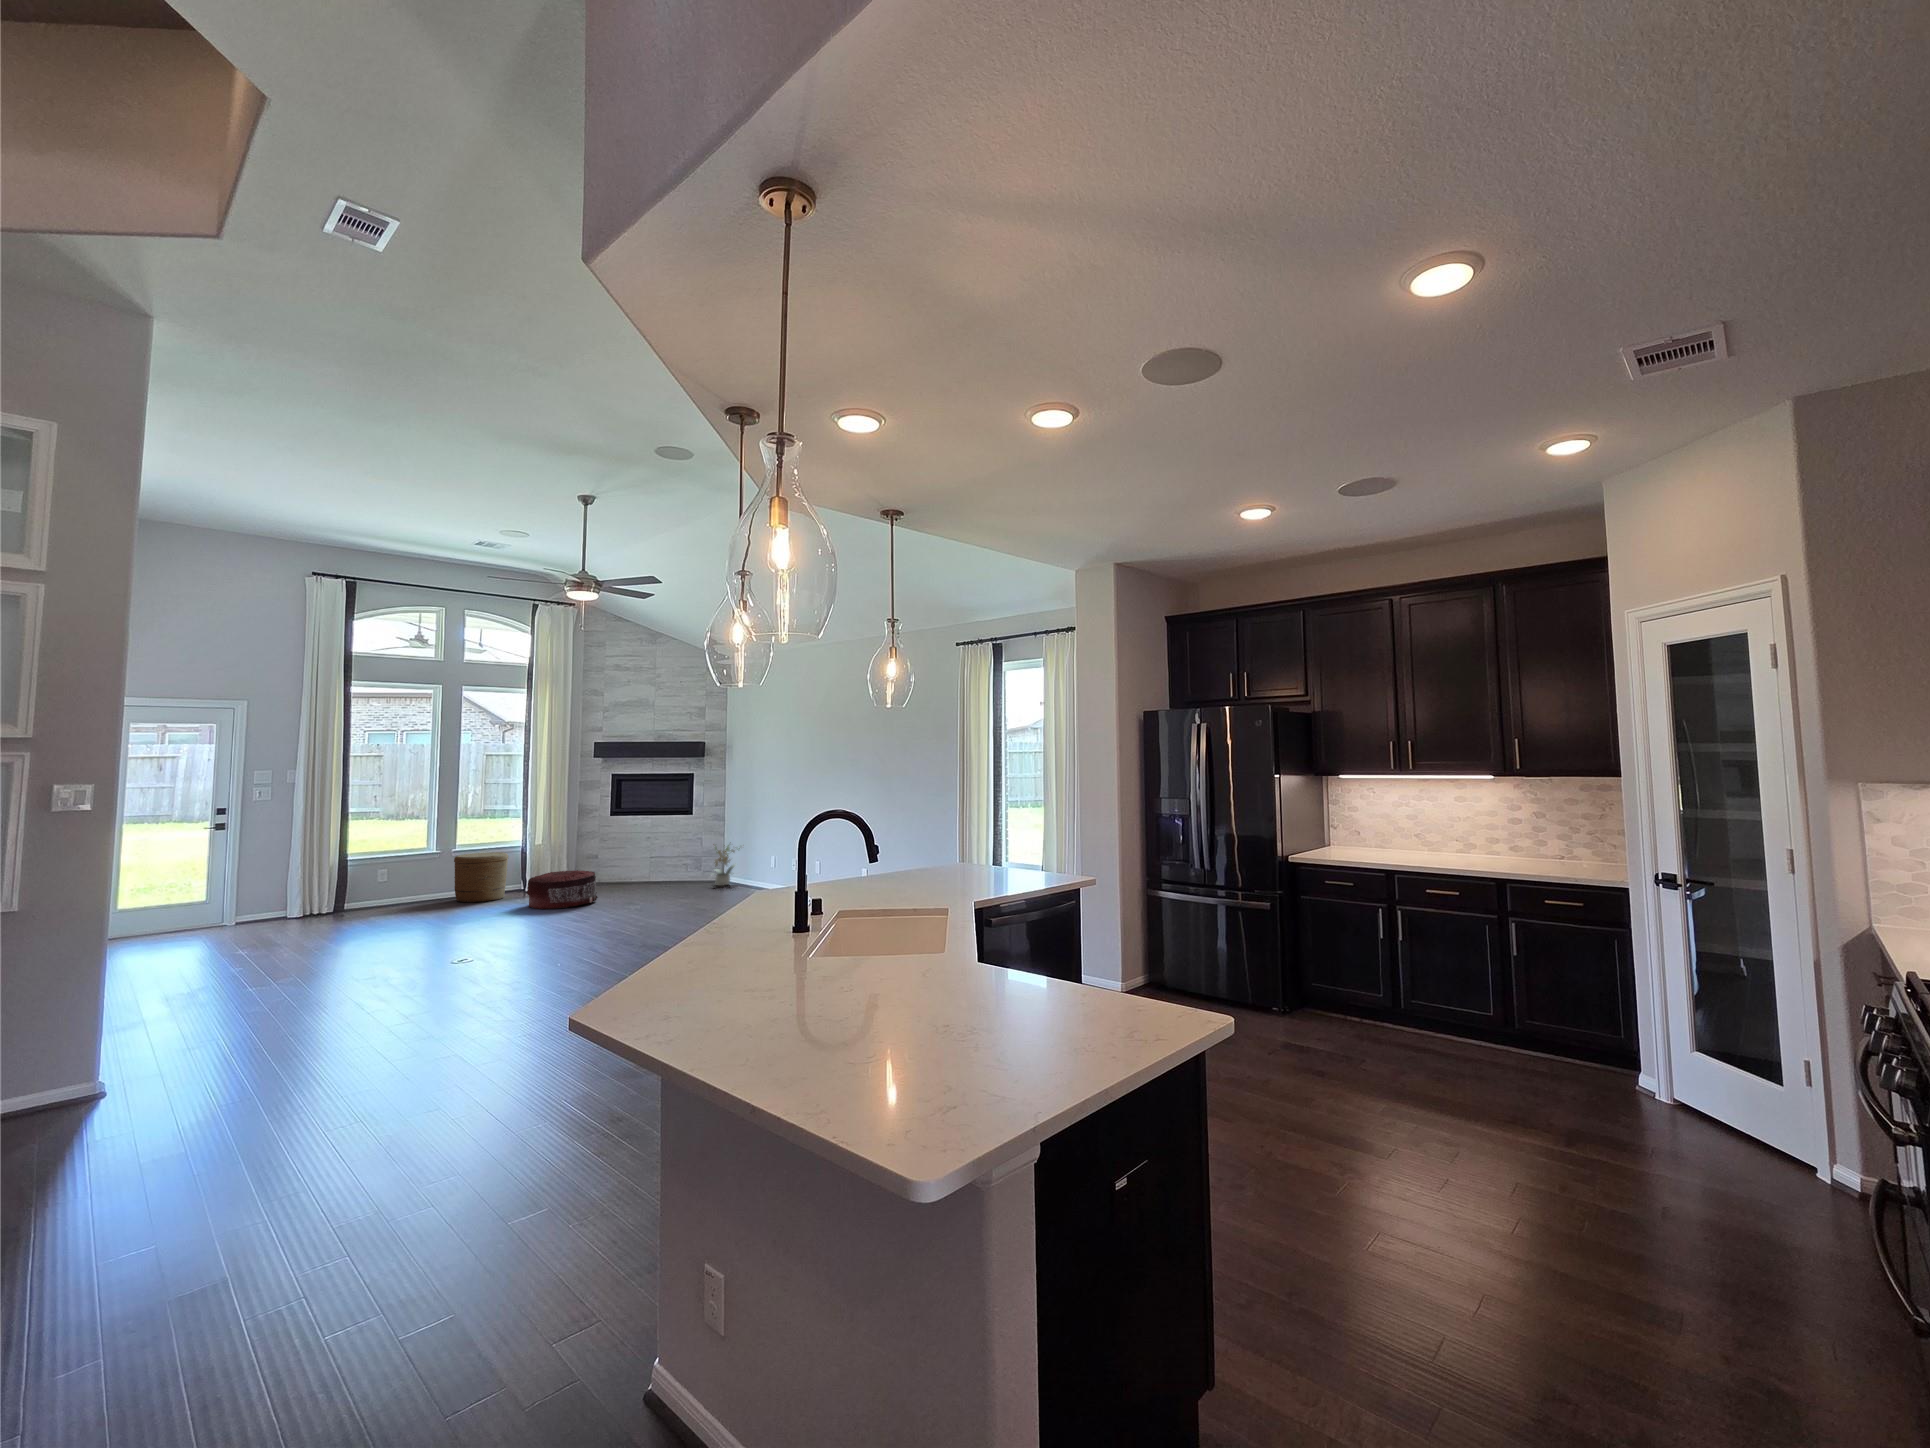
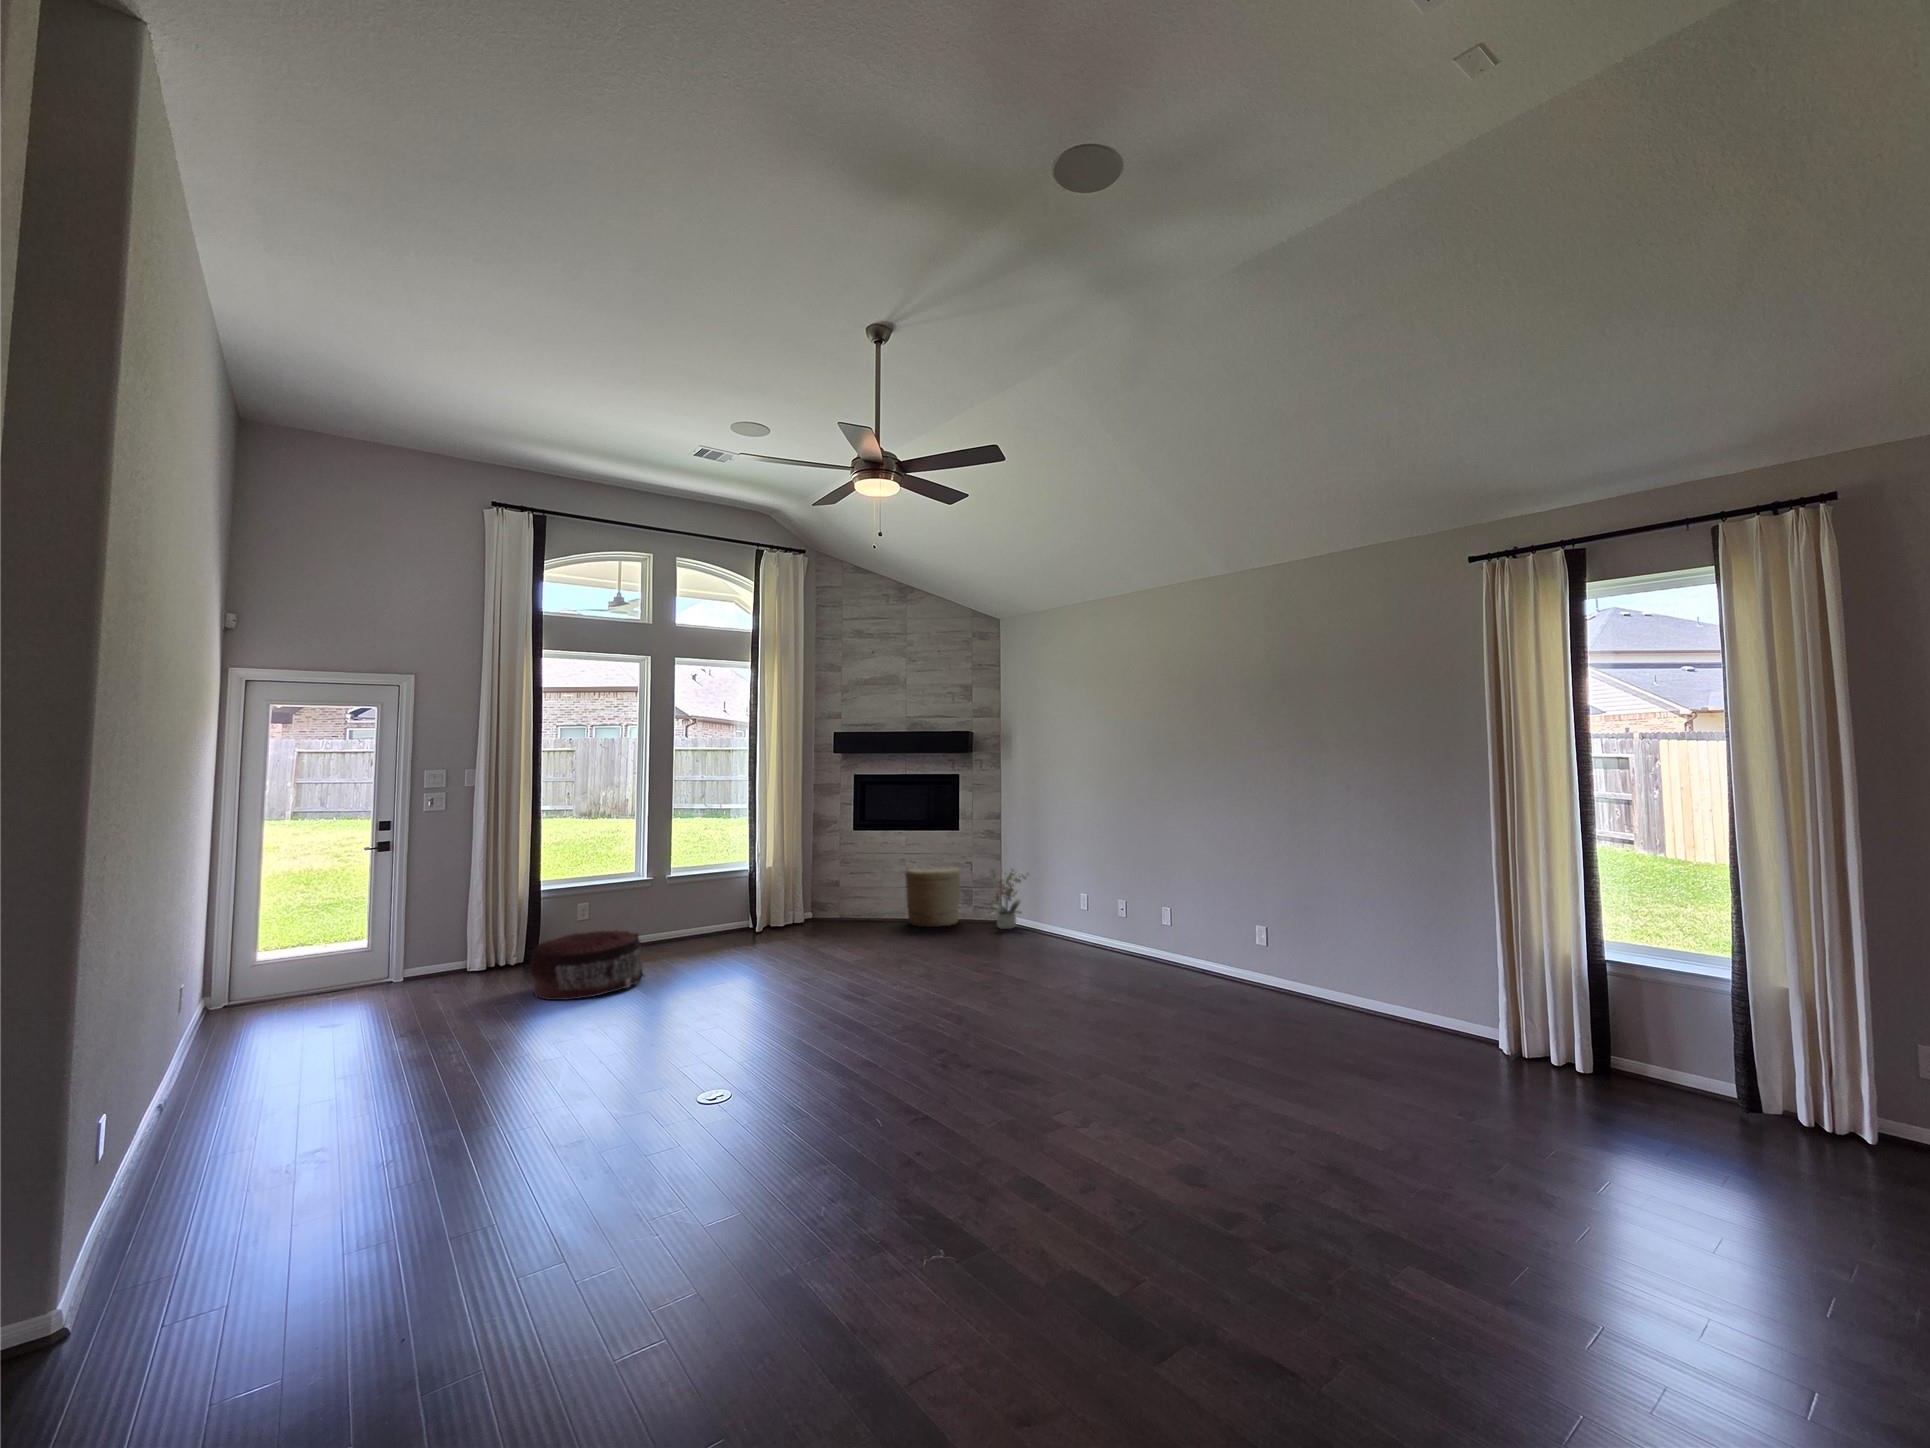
woven basket: present [454,852,508,902] -> present [905,868,960,927]
pouf: present [527,870,598,909] -> present [530,930,645,1000]

